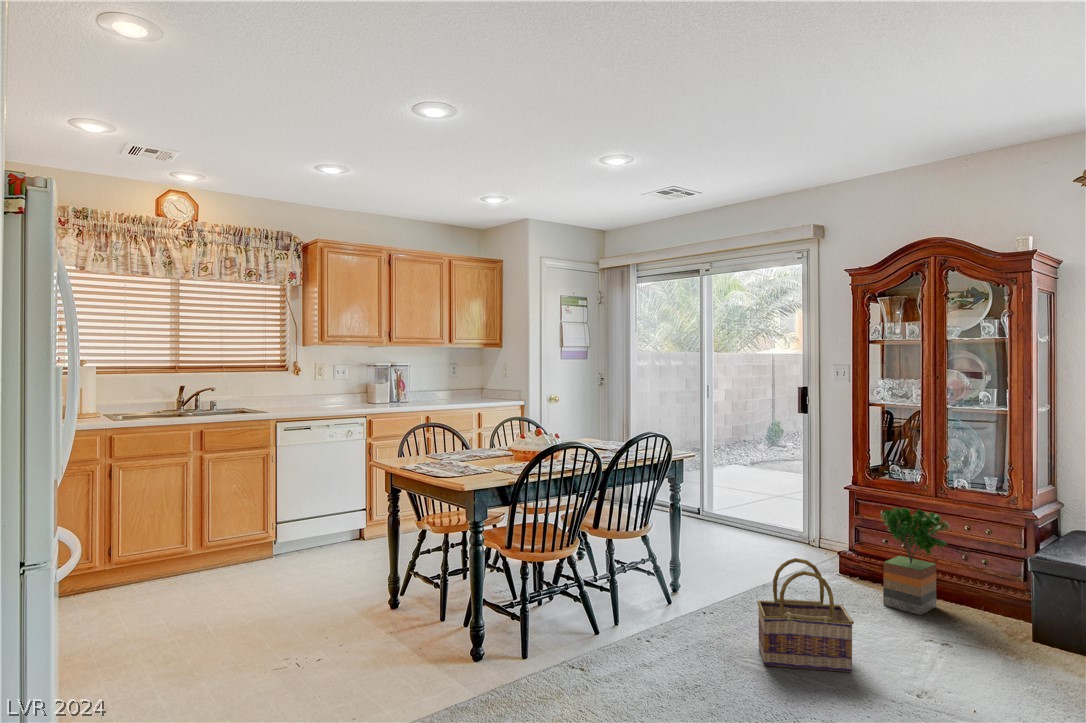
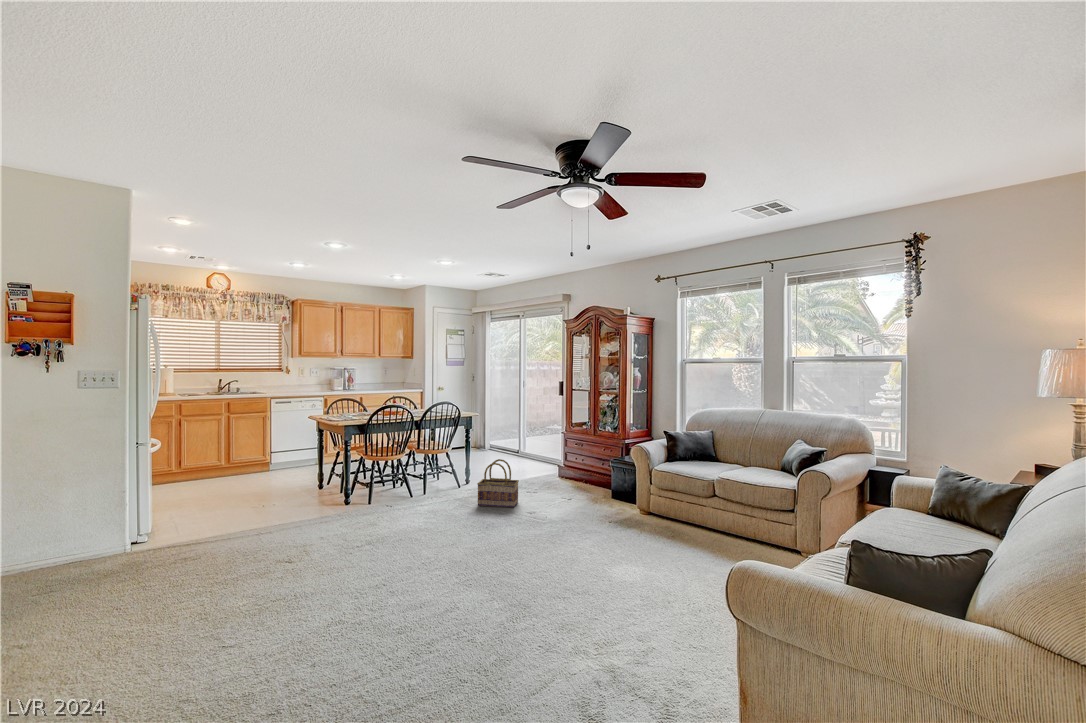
potted tree: present [881,507,950,615] -> none [561,440,594,491]

